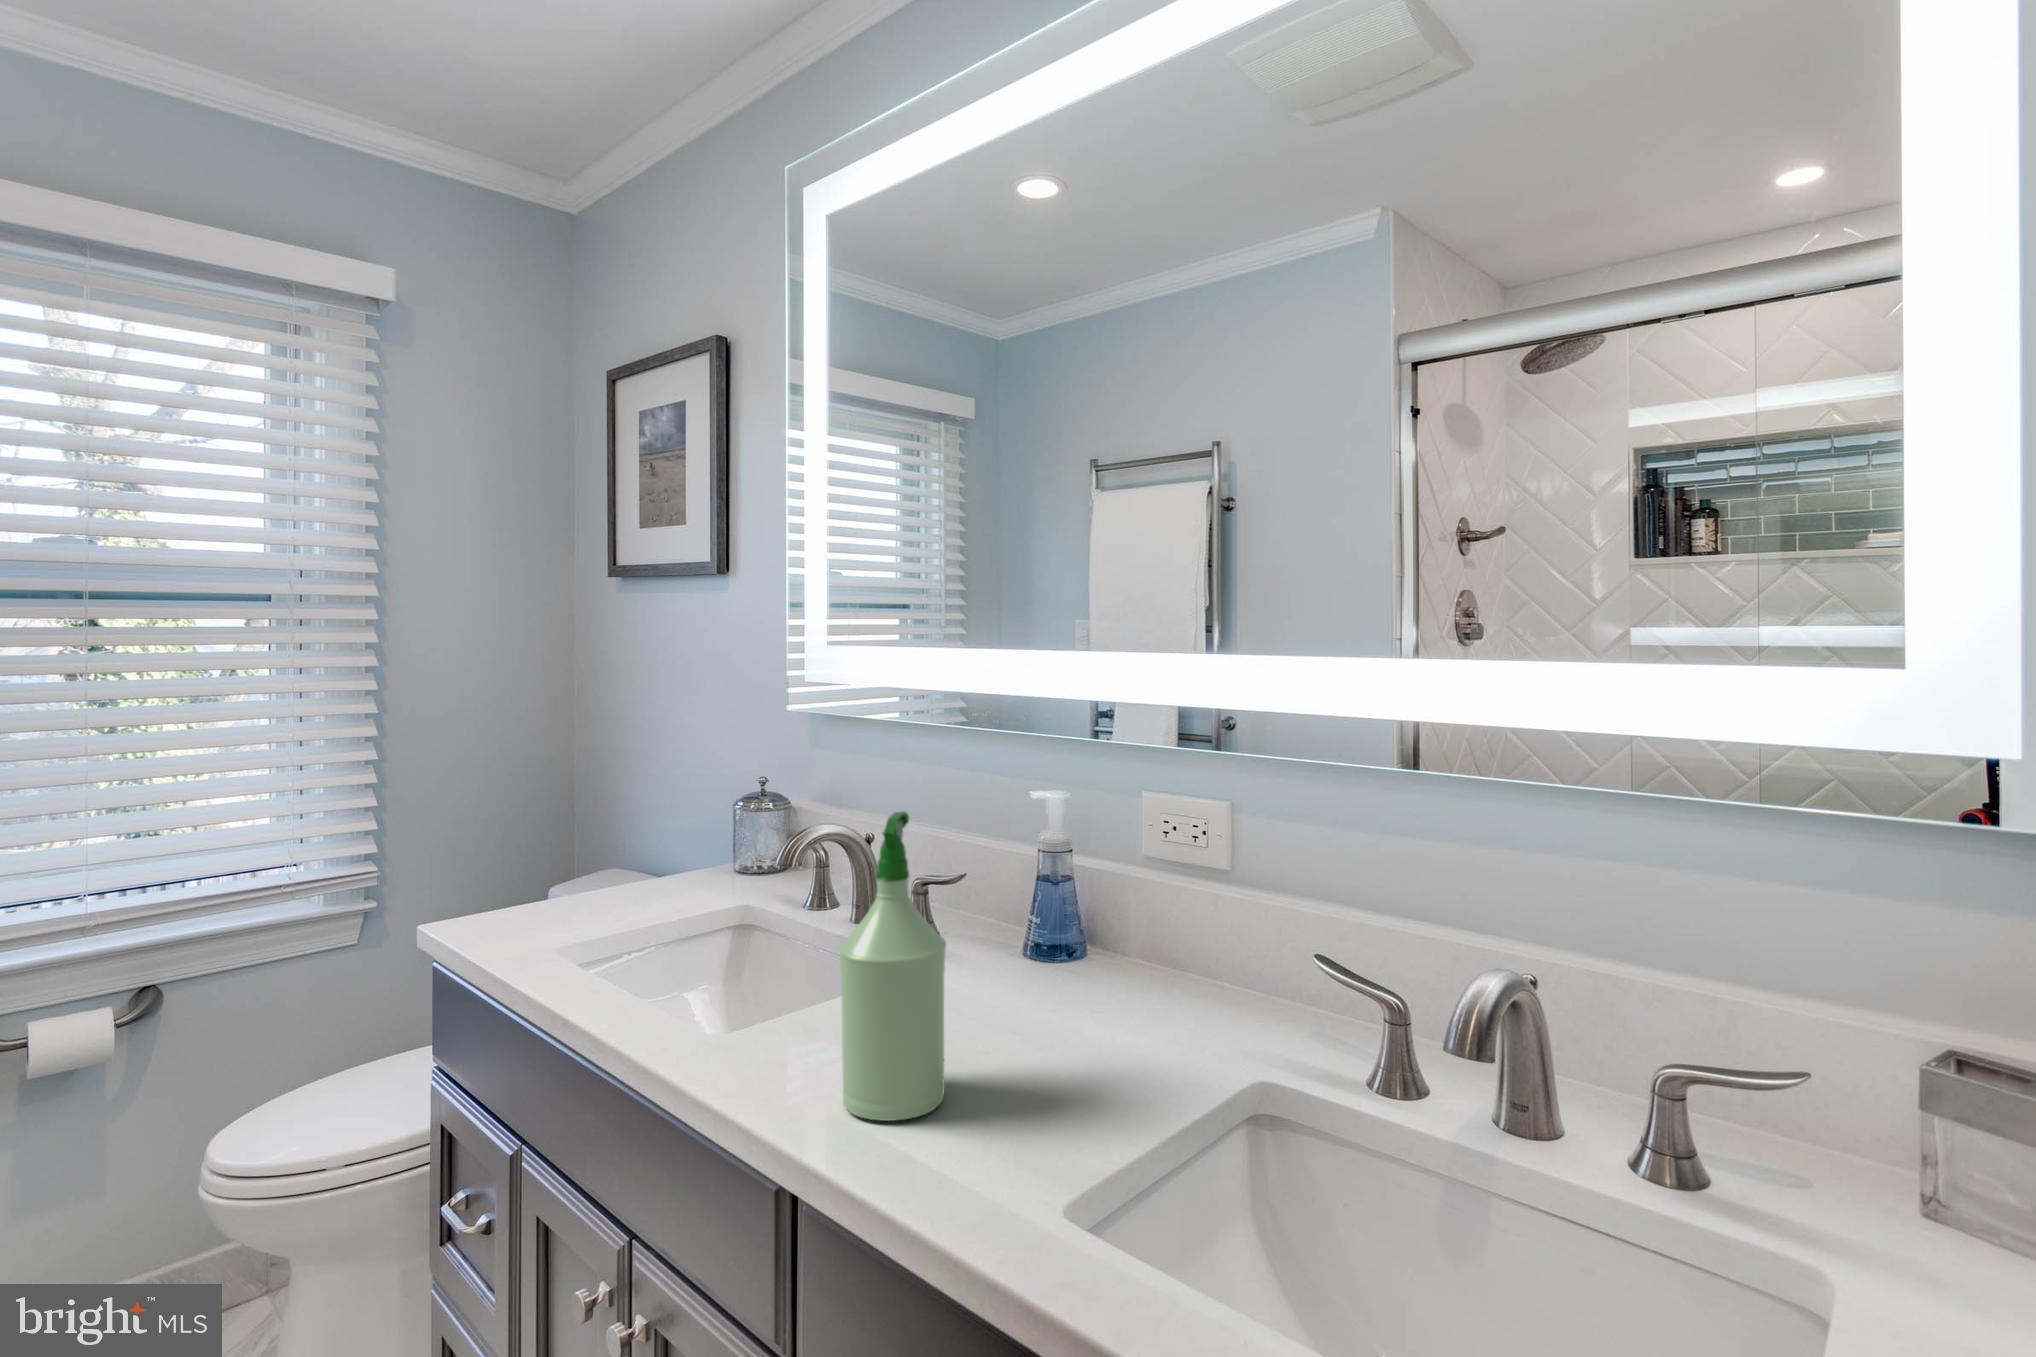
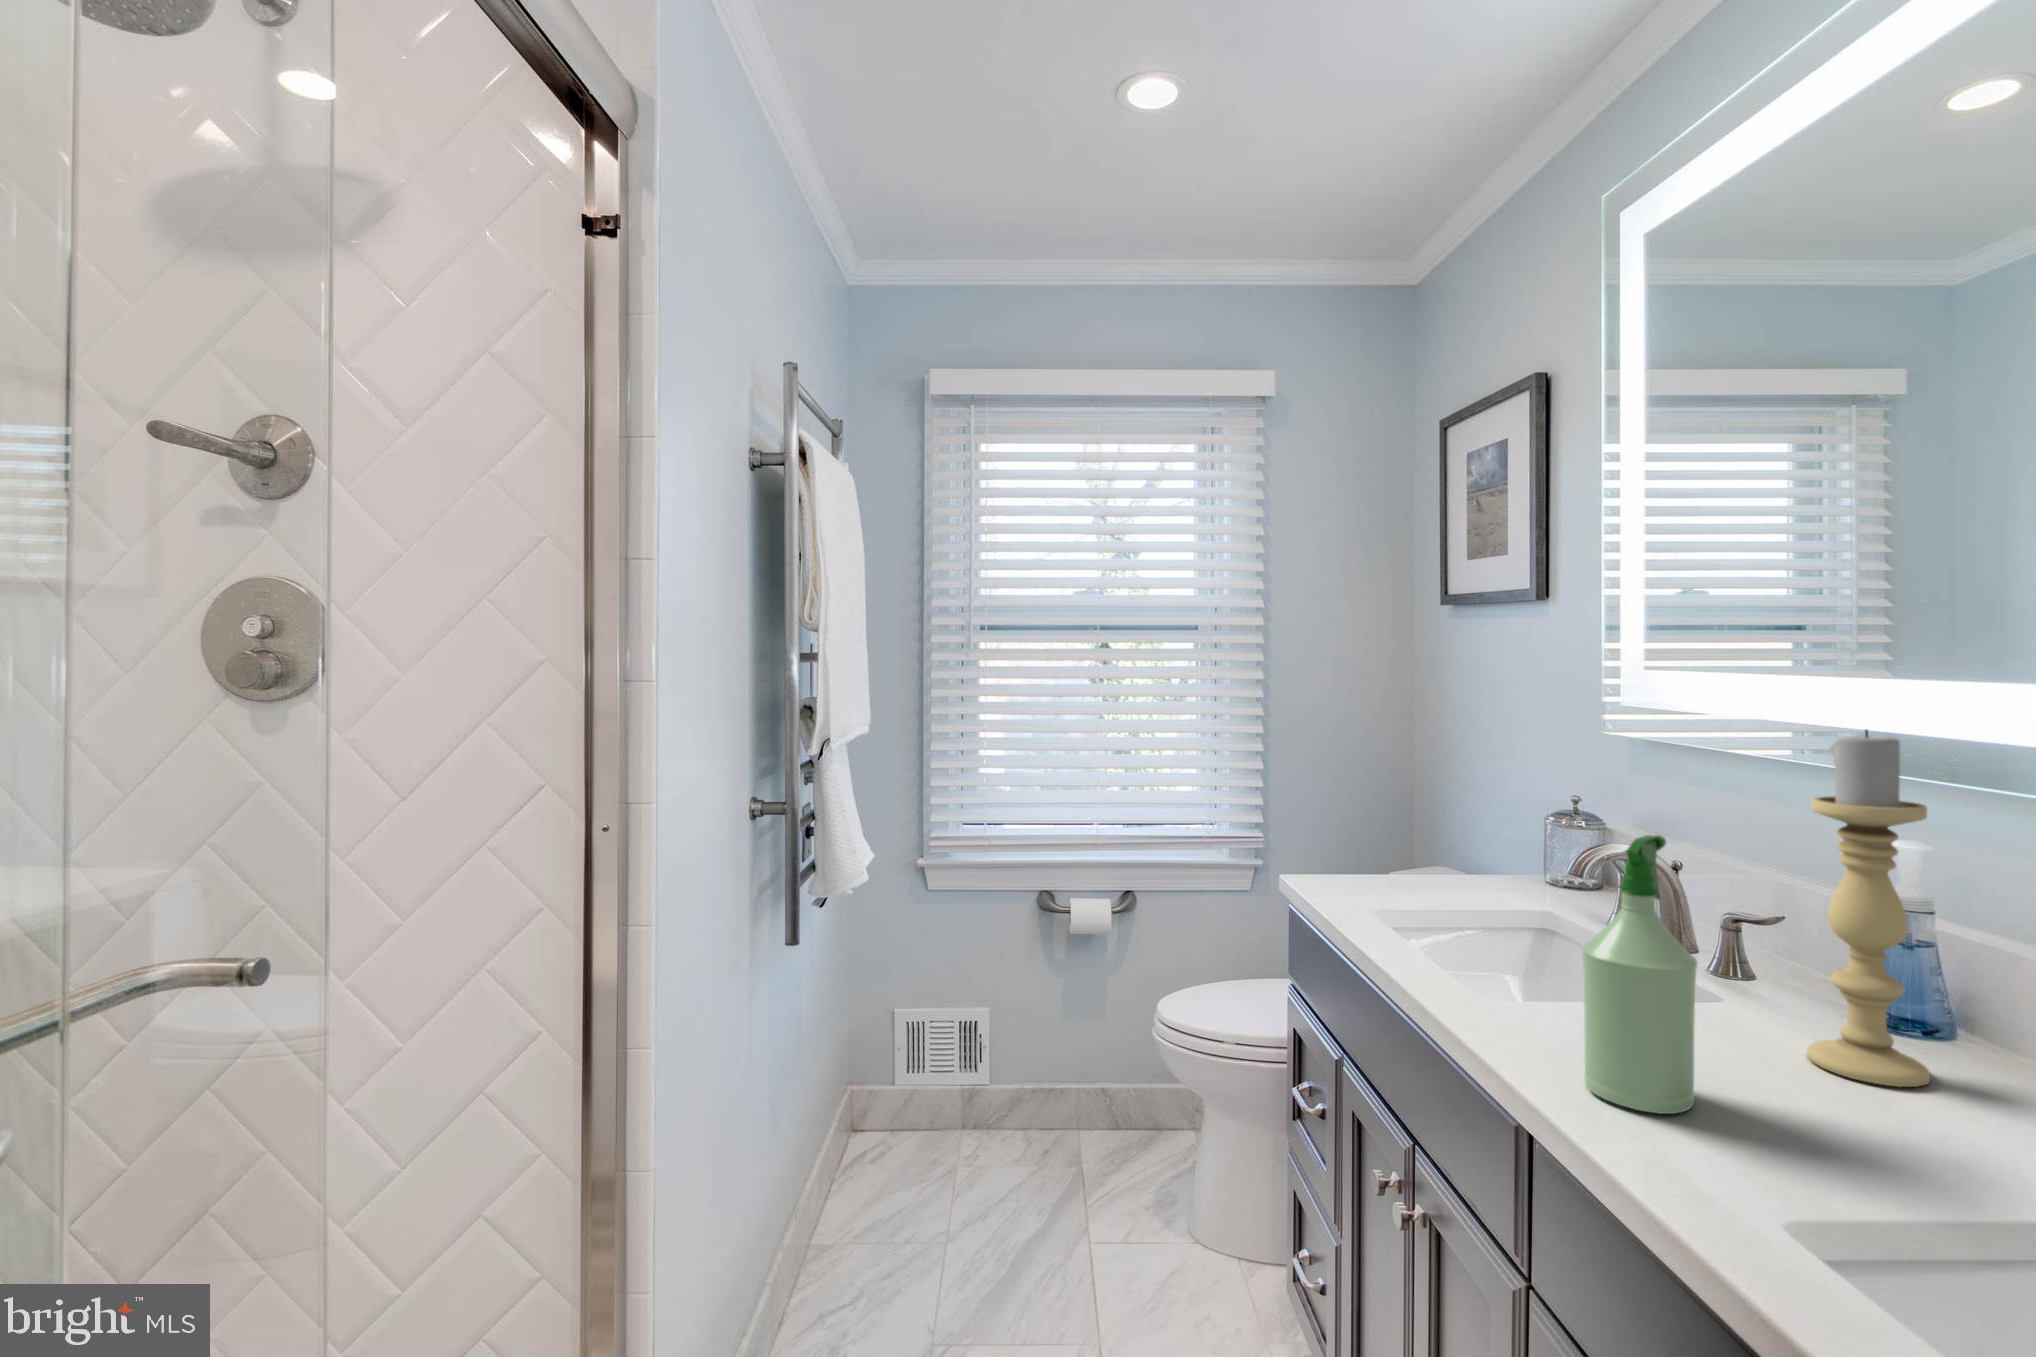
candle holder: none [1005,691,1089,1018] -> present [1807,730,1930,1087]

